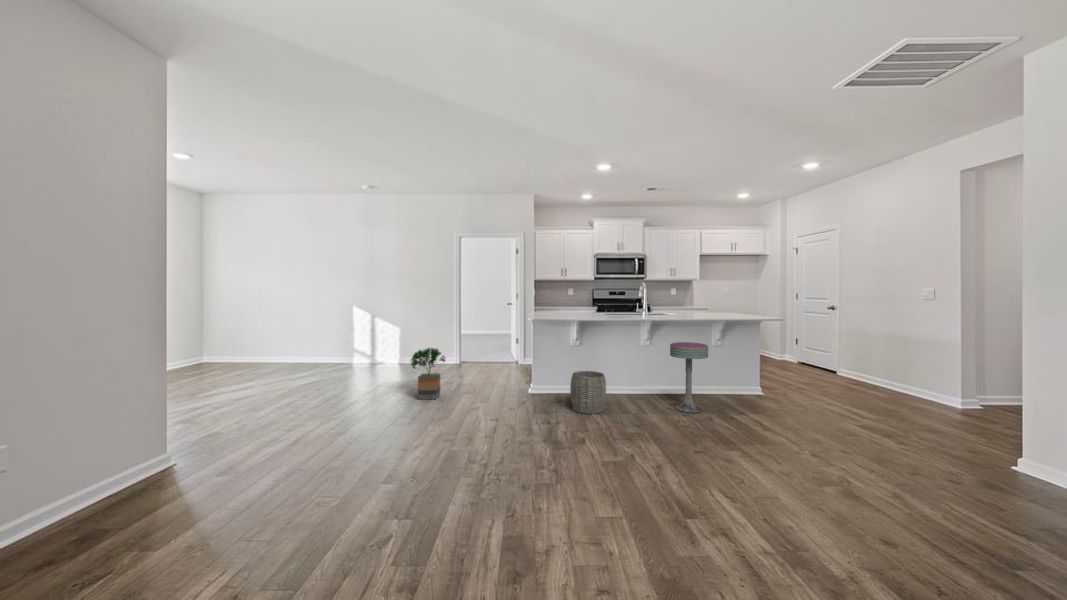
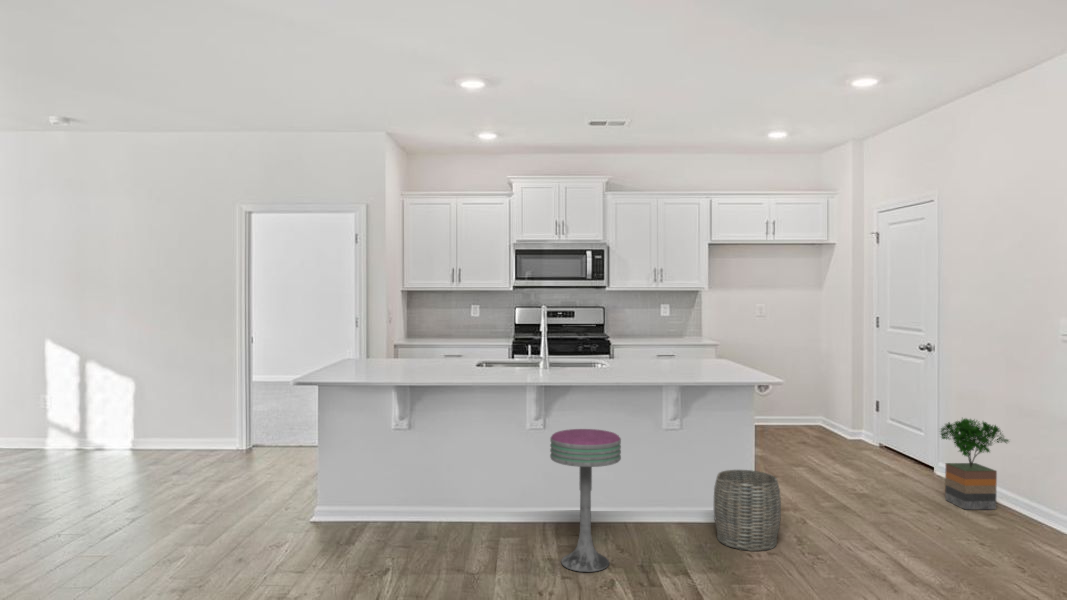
potted tree: present [411,348,445,399] -> present [941,418,1008,509]
woven basket: present [570,371,606,414] -> present [714,470,781,551]

